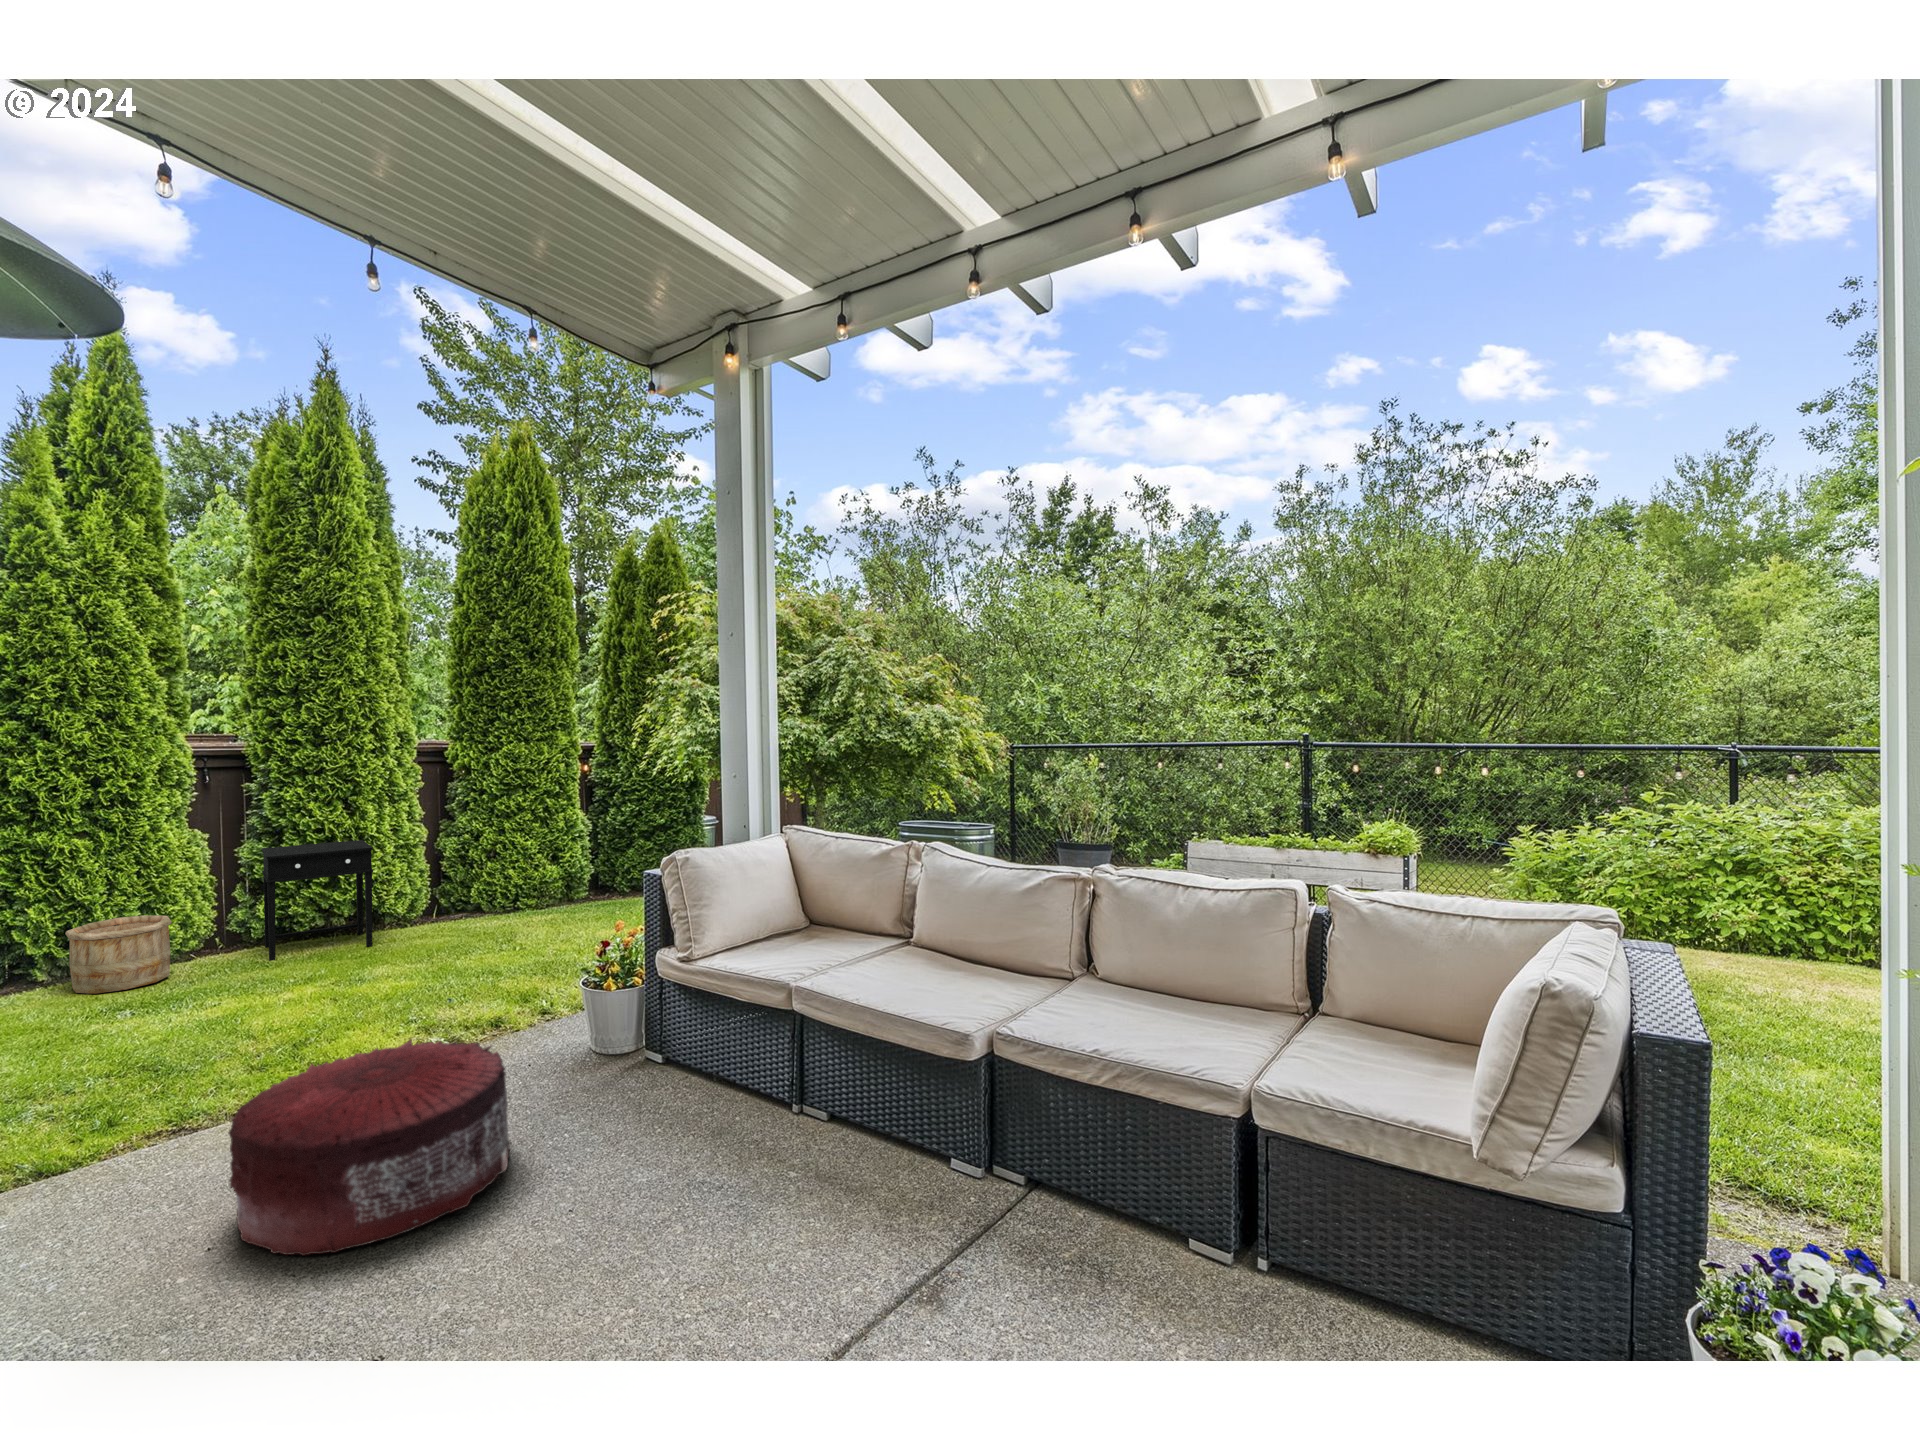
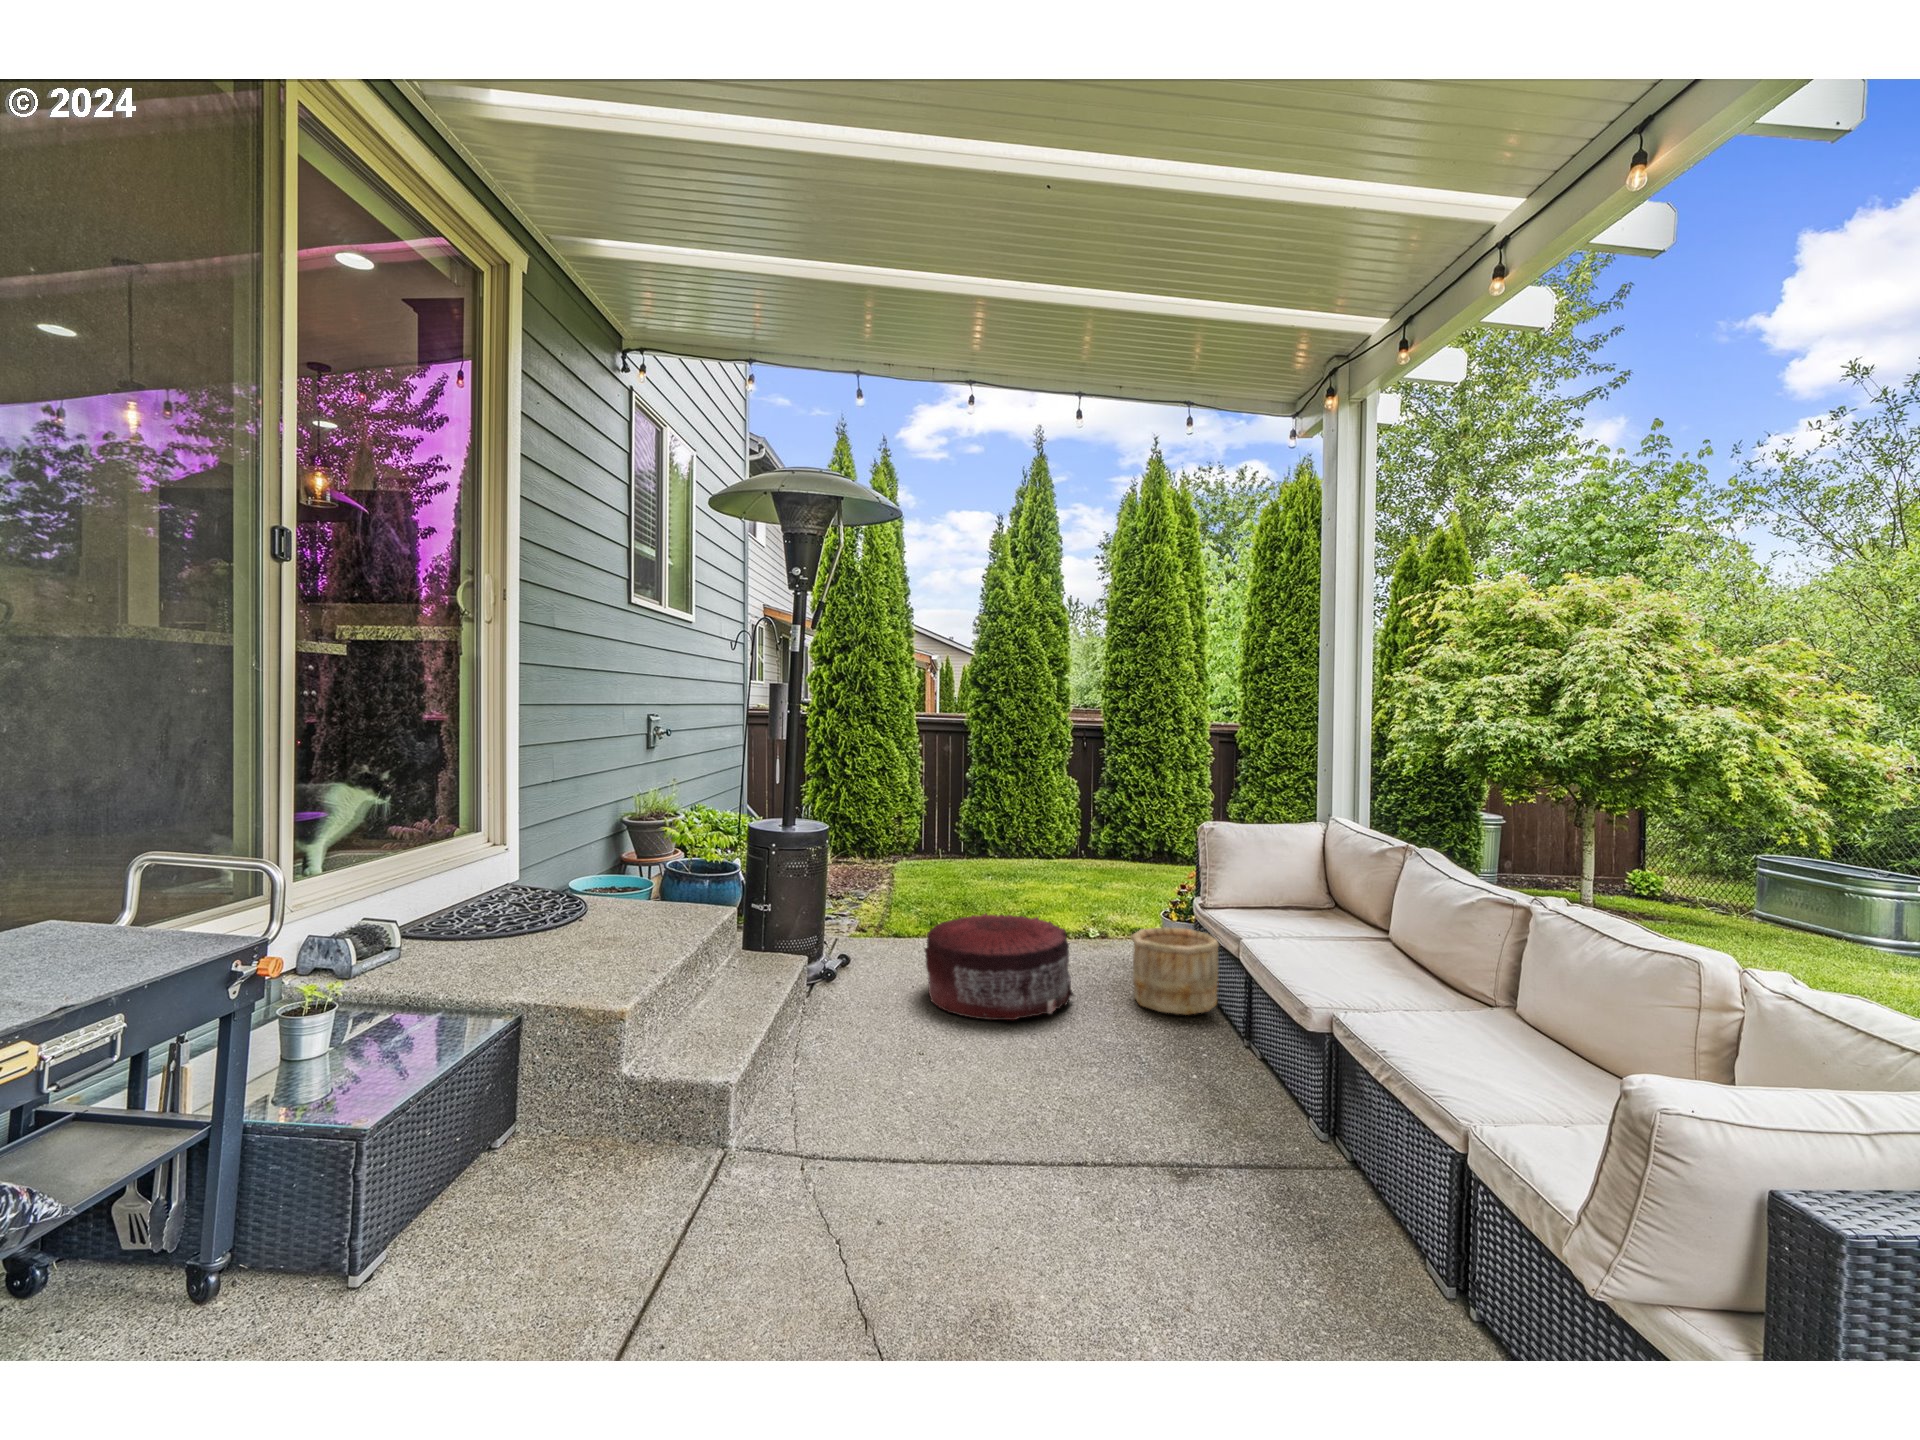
side table: present [262,840,373,961] -> none [1095,794,1162,875]
wooden bucket: present [65,915,172,994] -> present [1131,927,1219,1015]

